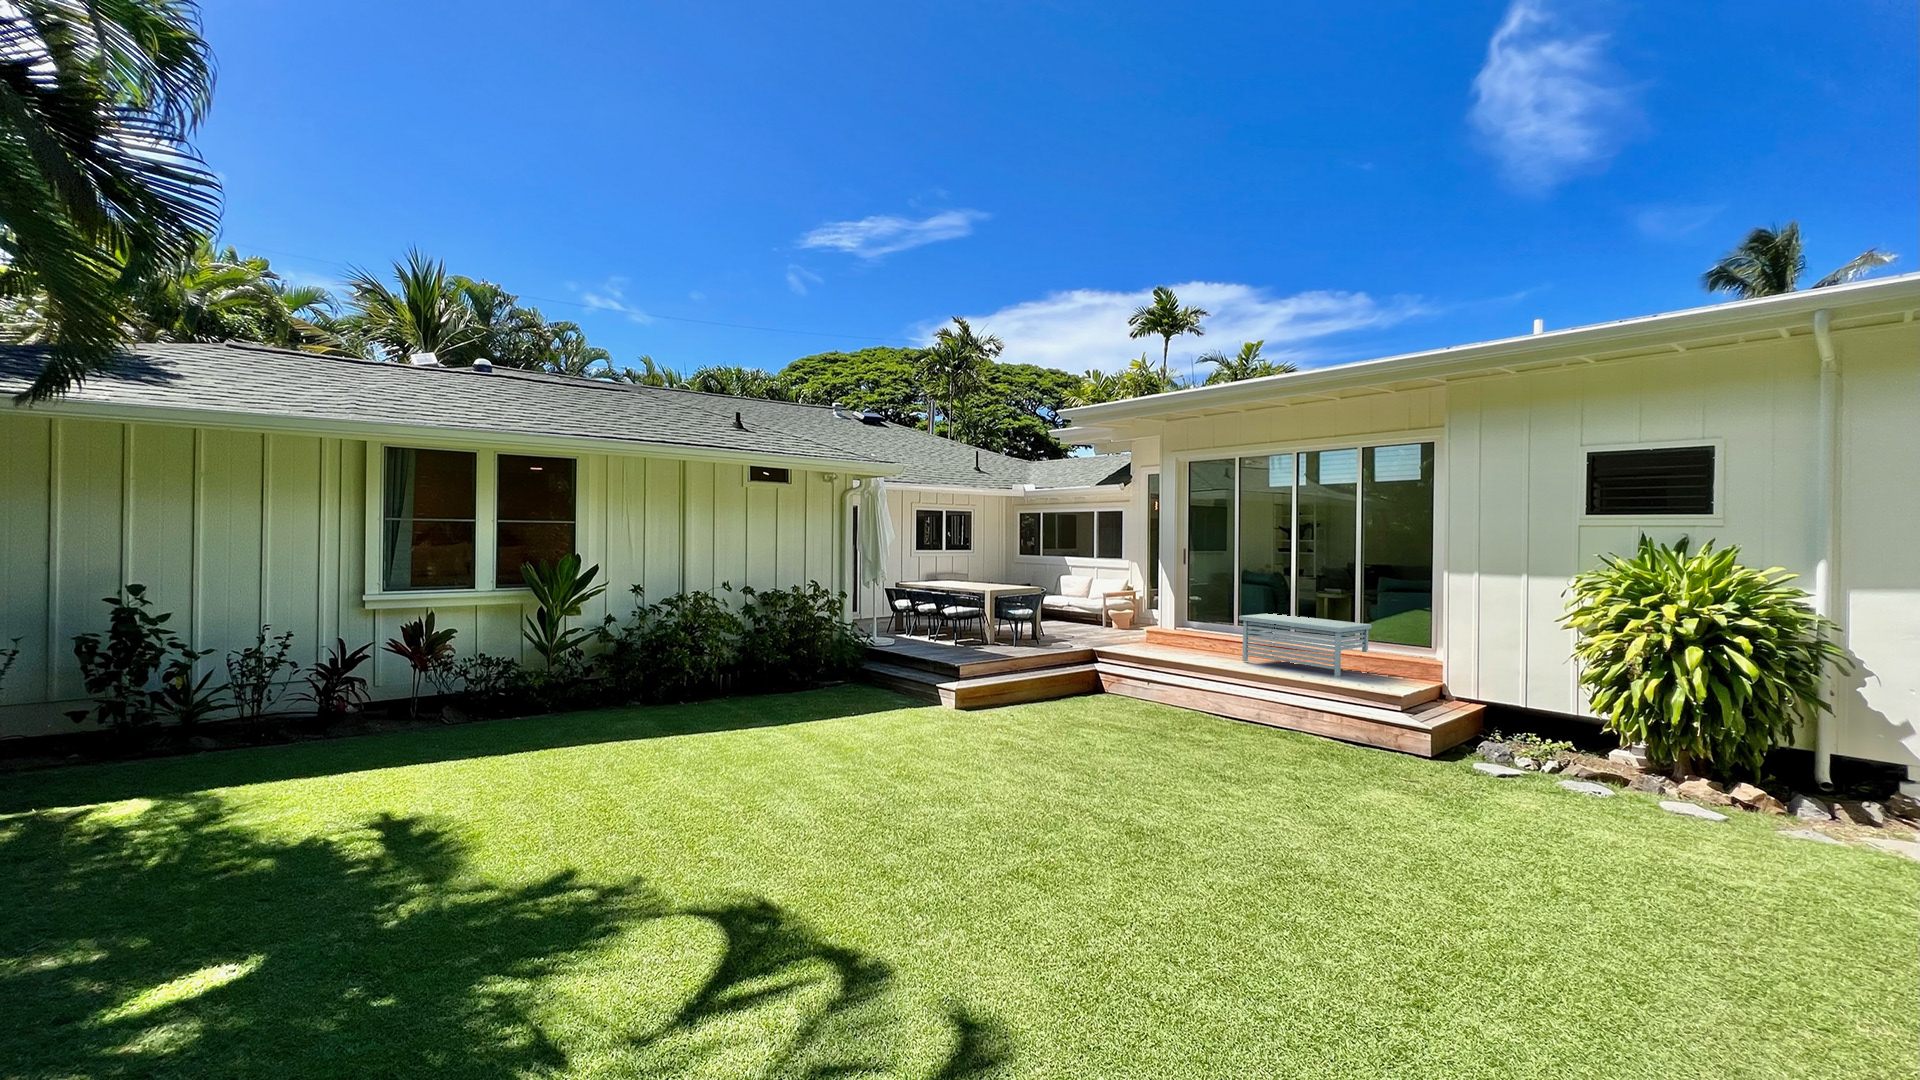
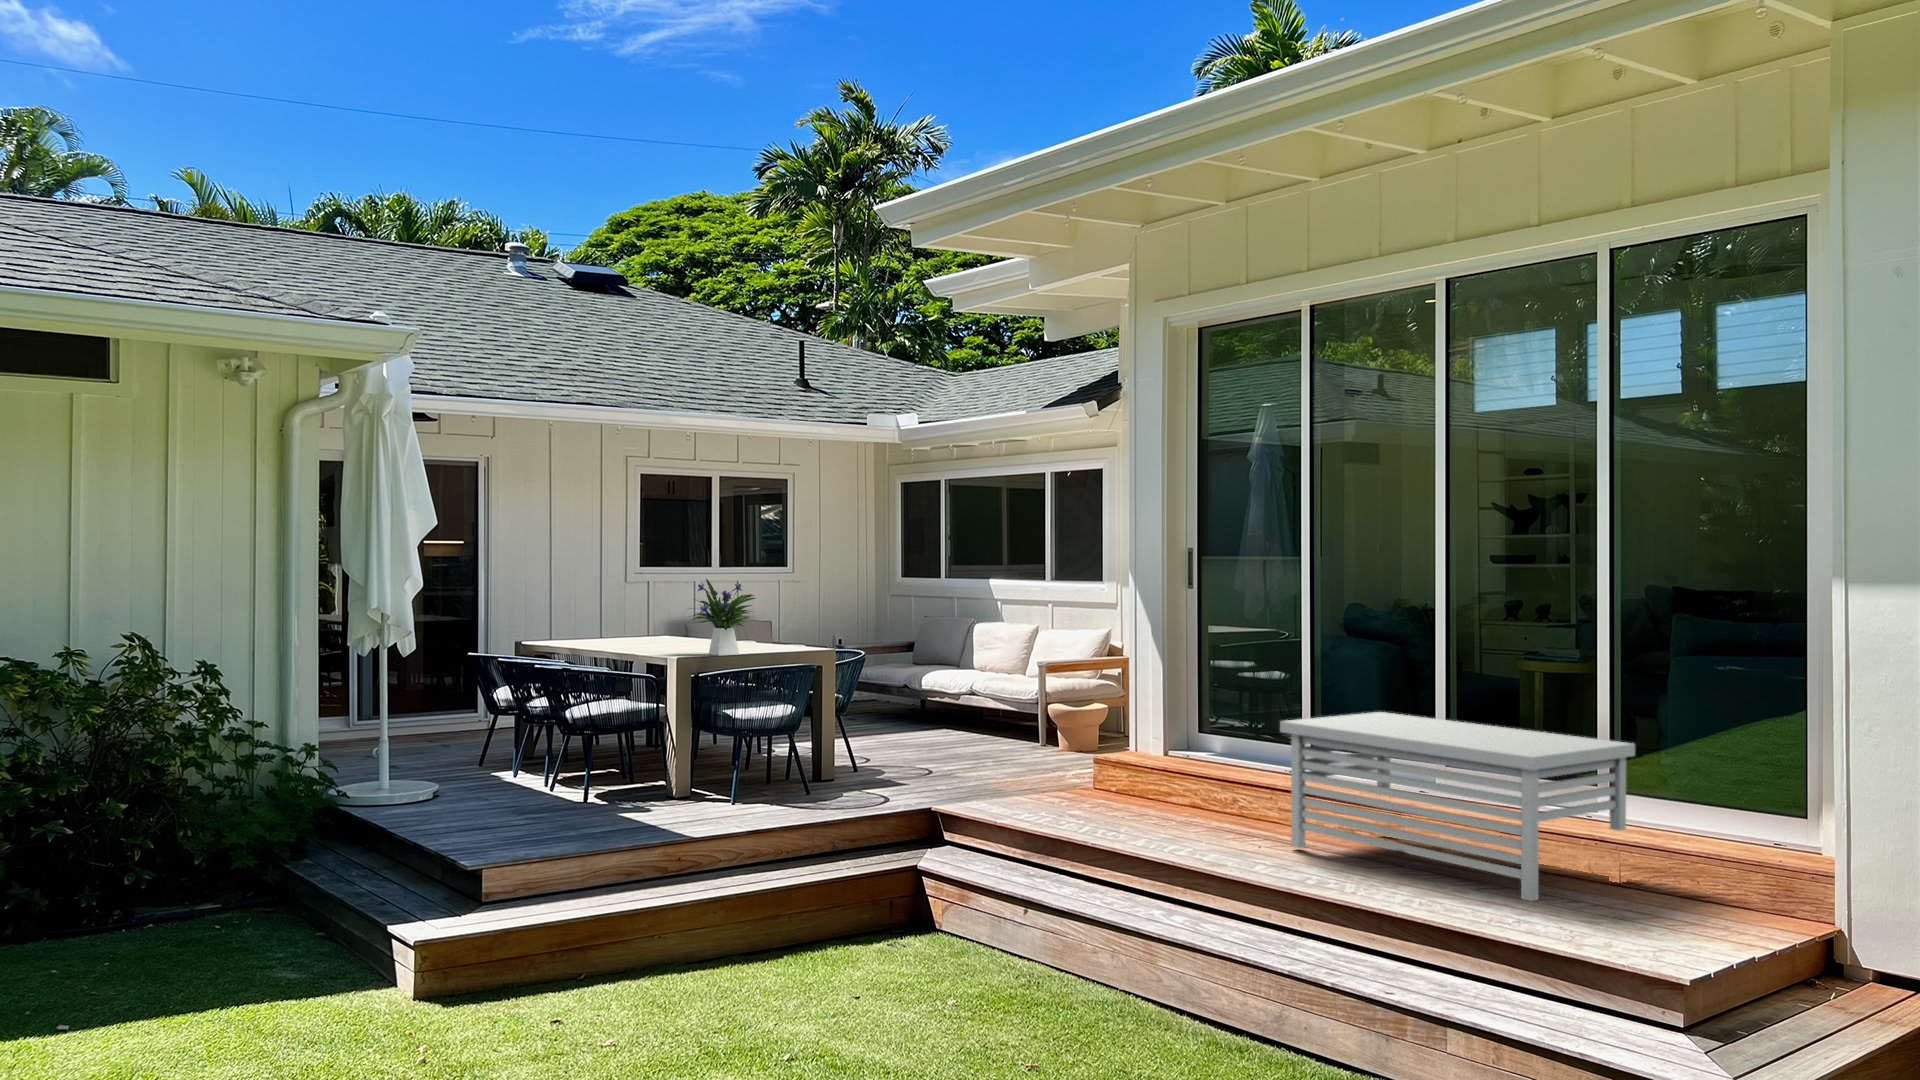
flower arrangement: none [985,560,1014,589] -> present [692,579,755,655]

